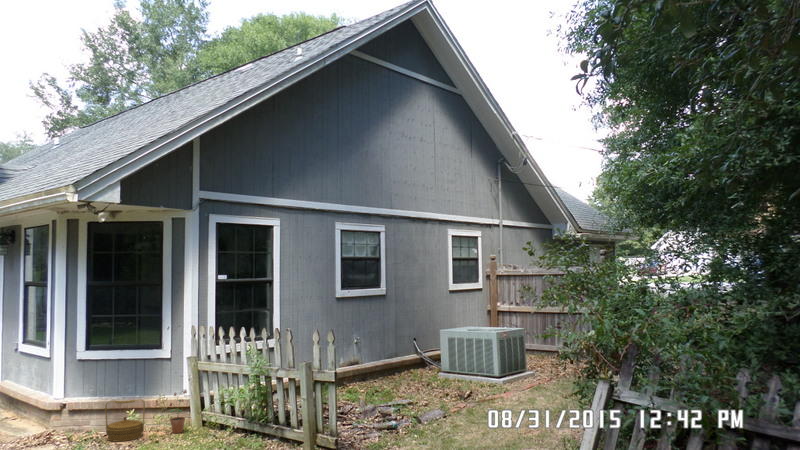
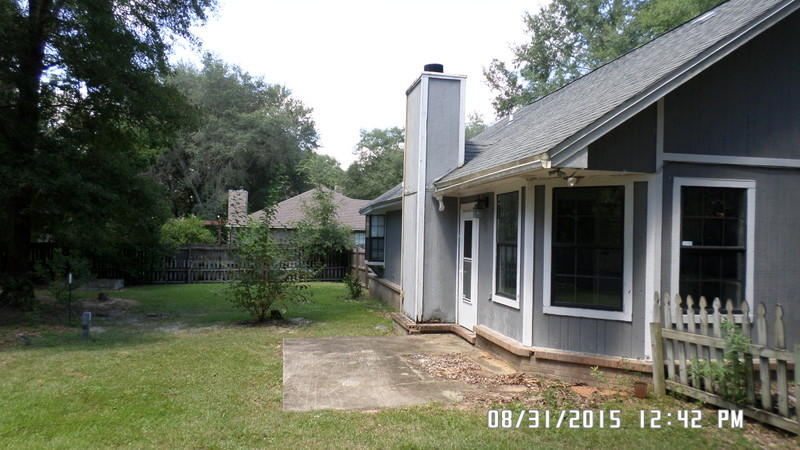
woven basket: present [105,399,145,442] -> none [570,355,608,396]

